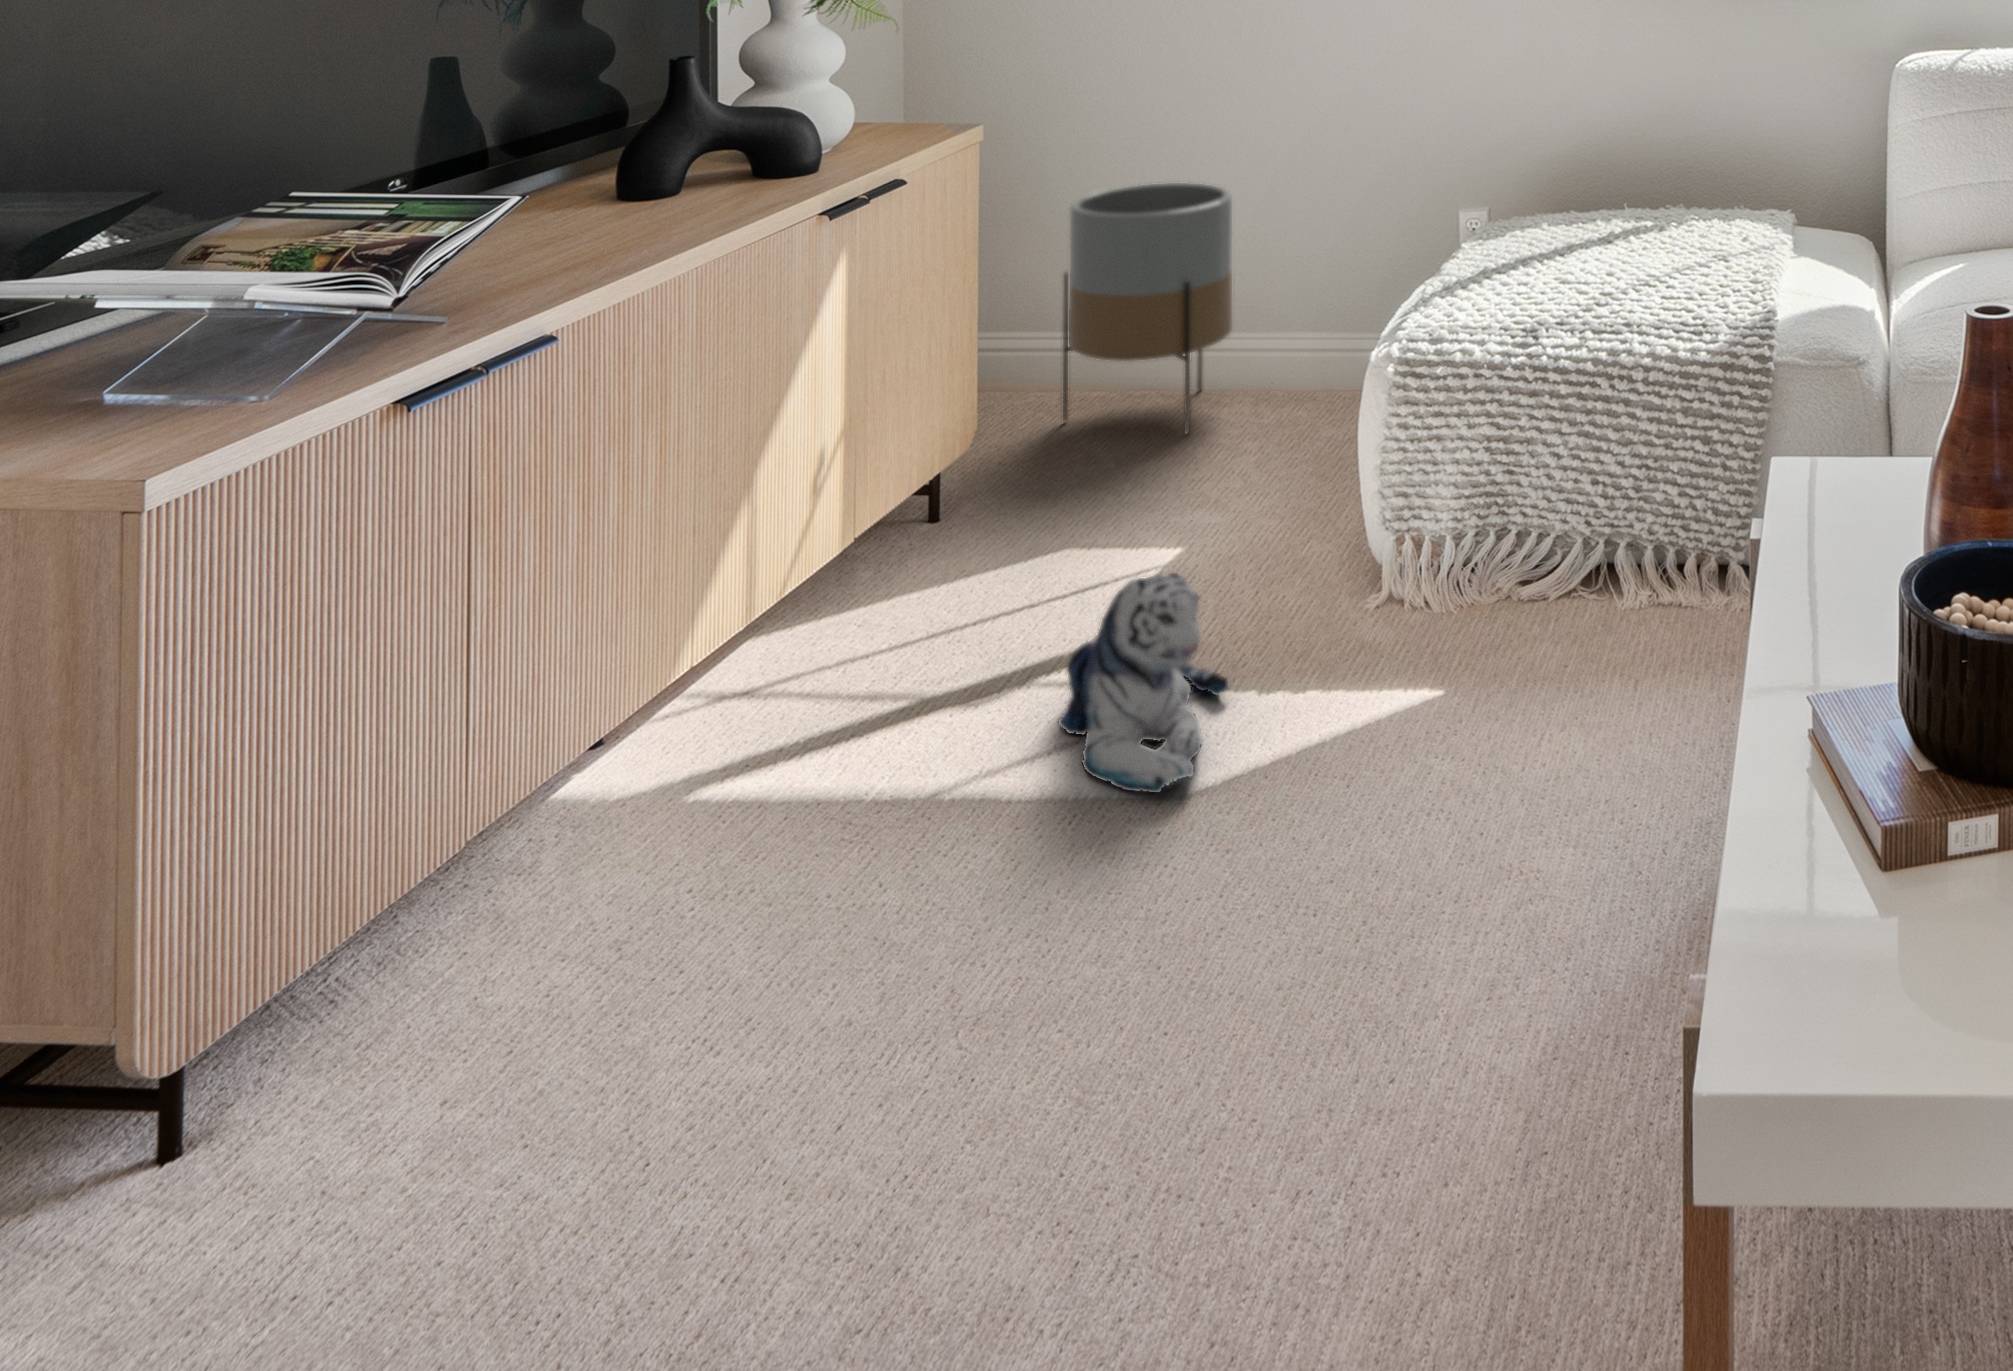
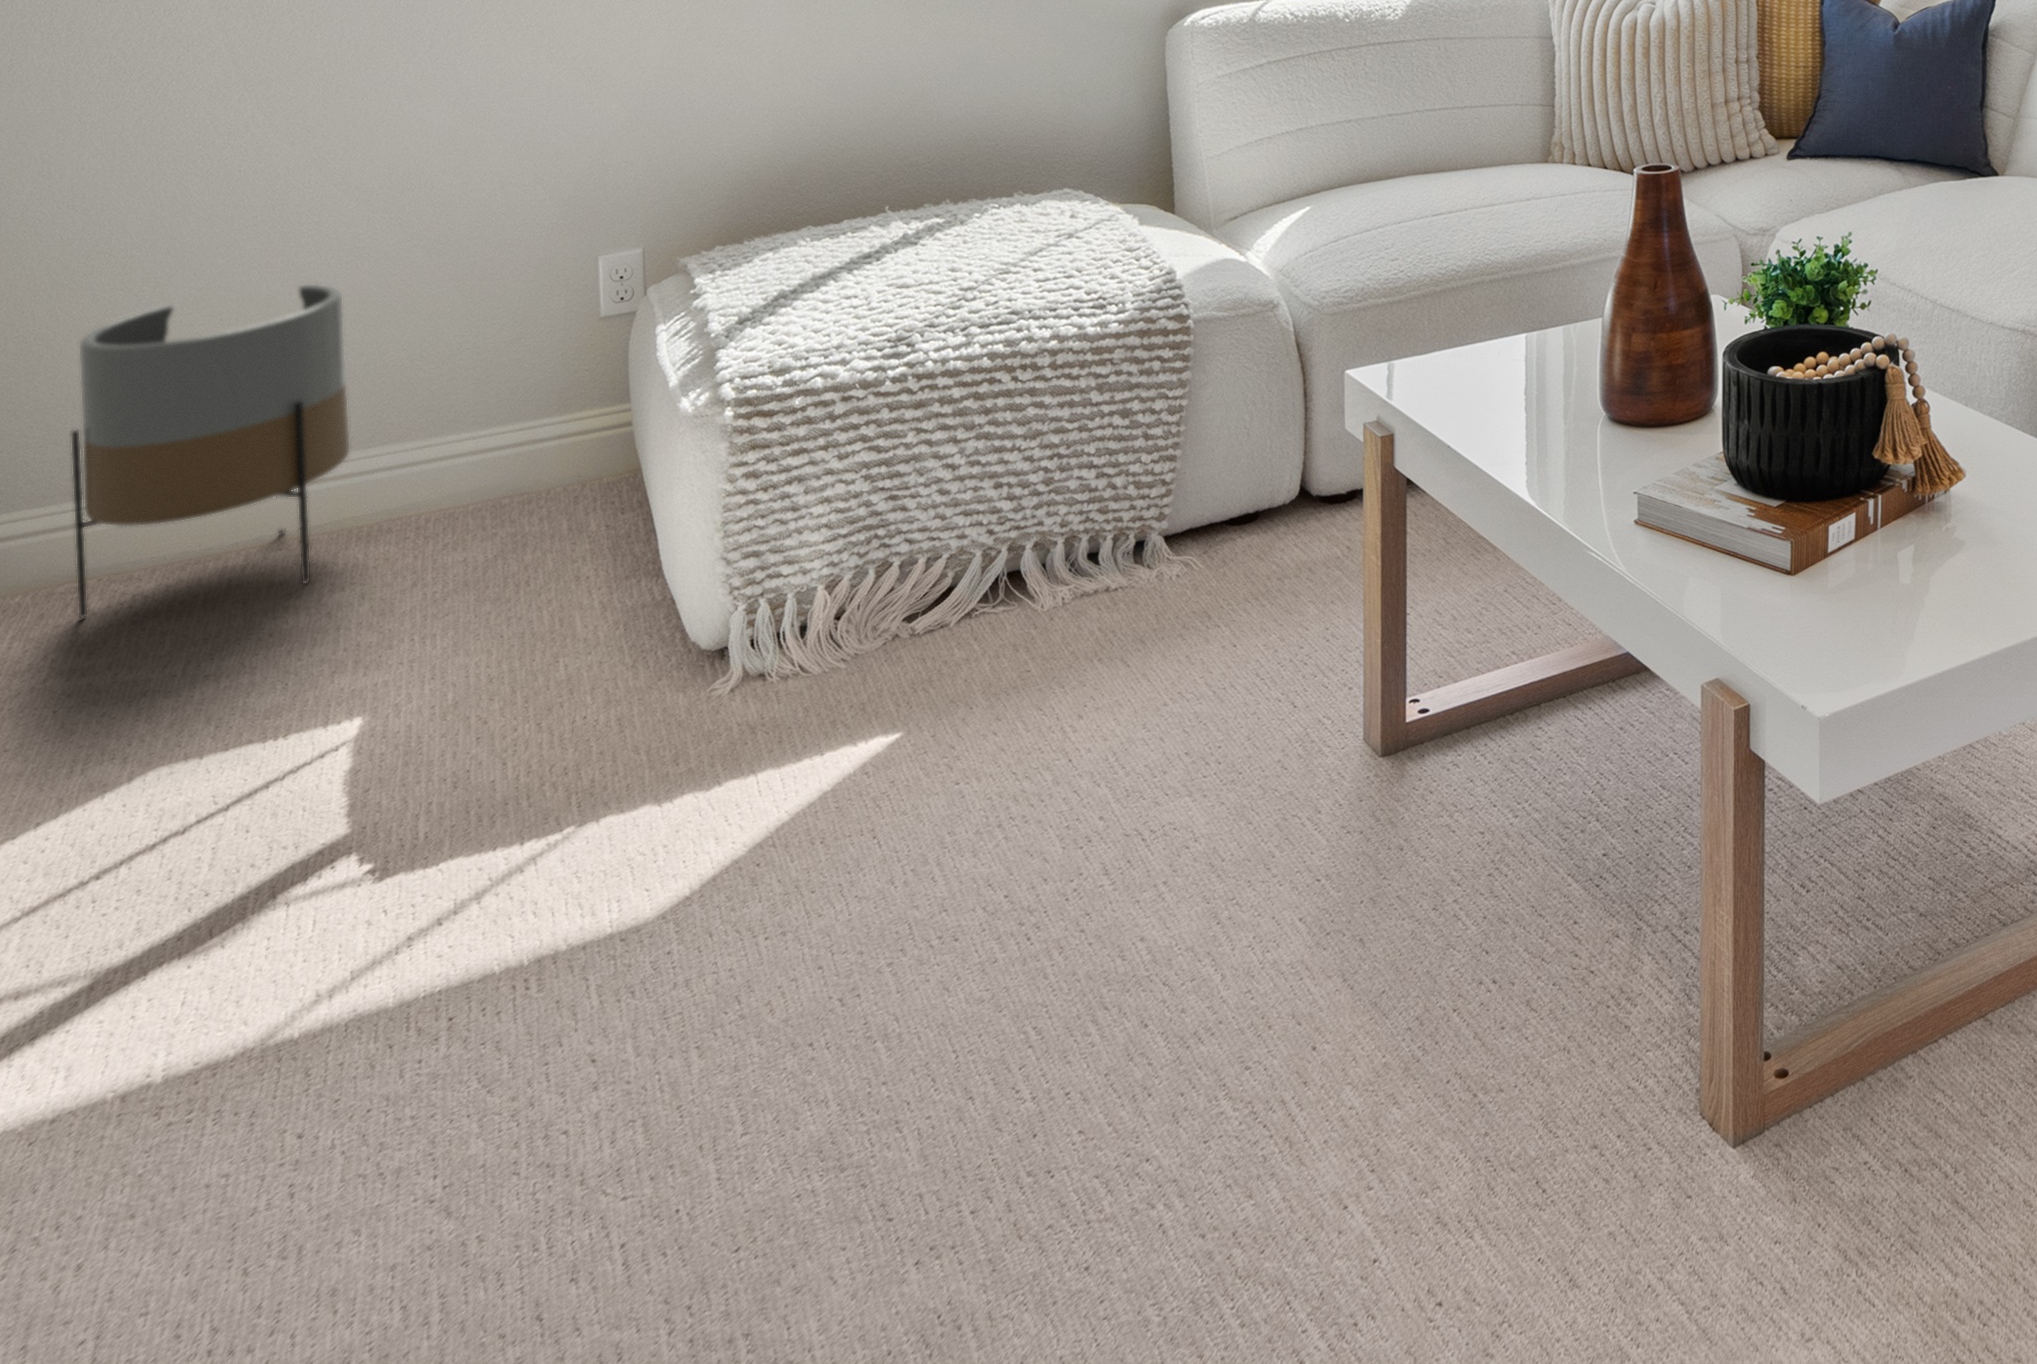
plush toy: present [1059,573,1228,793] -> none [389,693,651,946]

